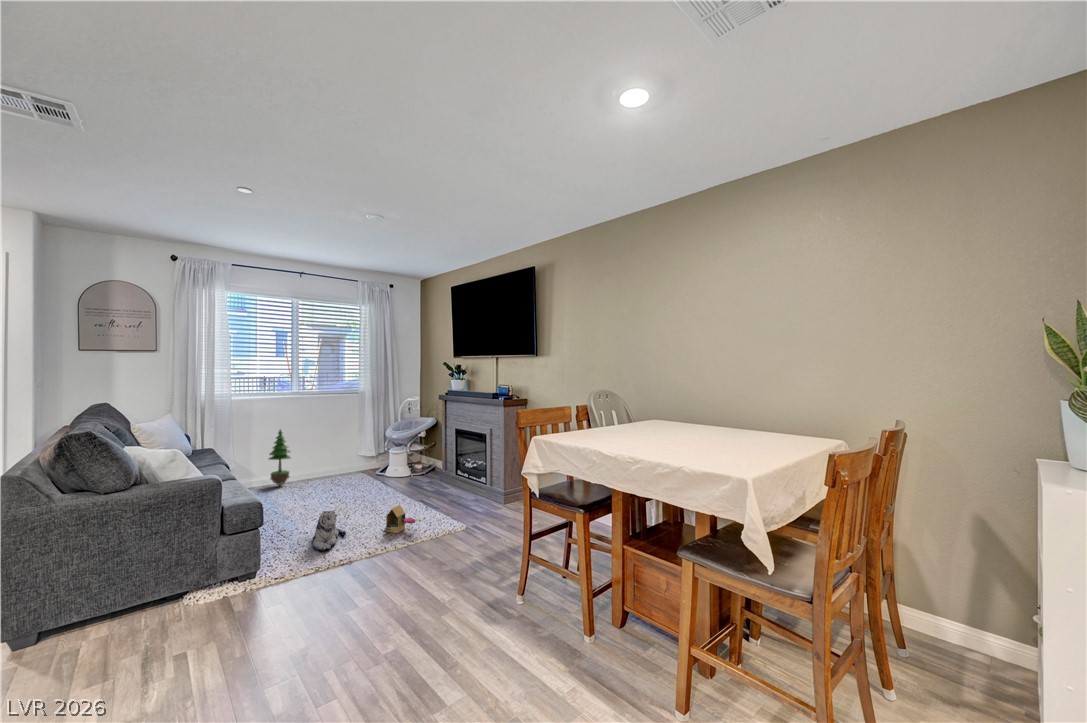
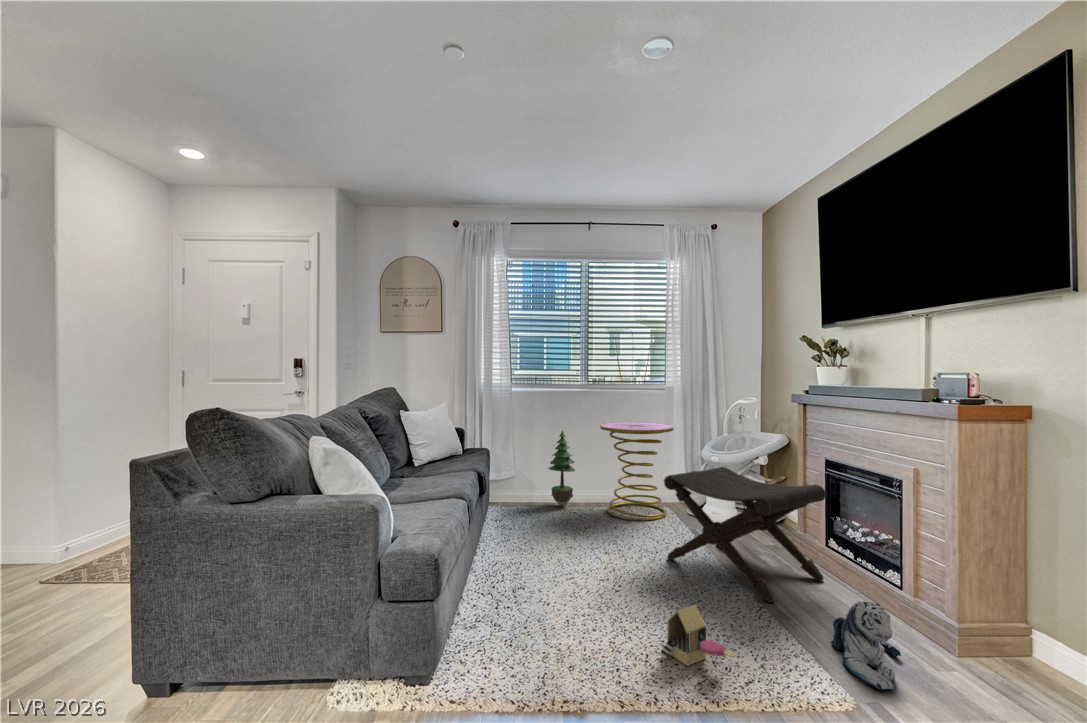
side table: none [313,418,367,485] -> present [600,422,673,521]
footstool: none [370,440,456,504] -> present [664,467,826,603]
plush toy: present [313,511,346,551] -> present [831,601,901,690]

